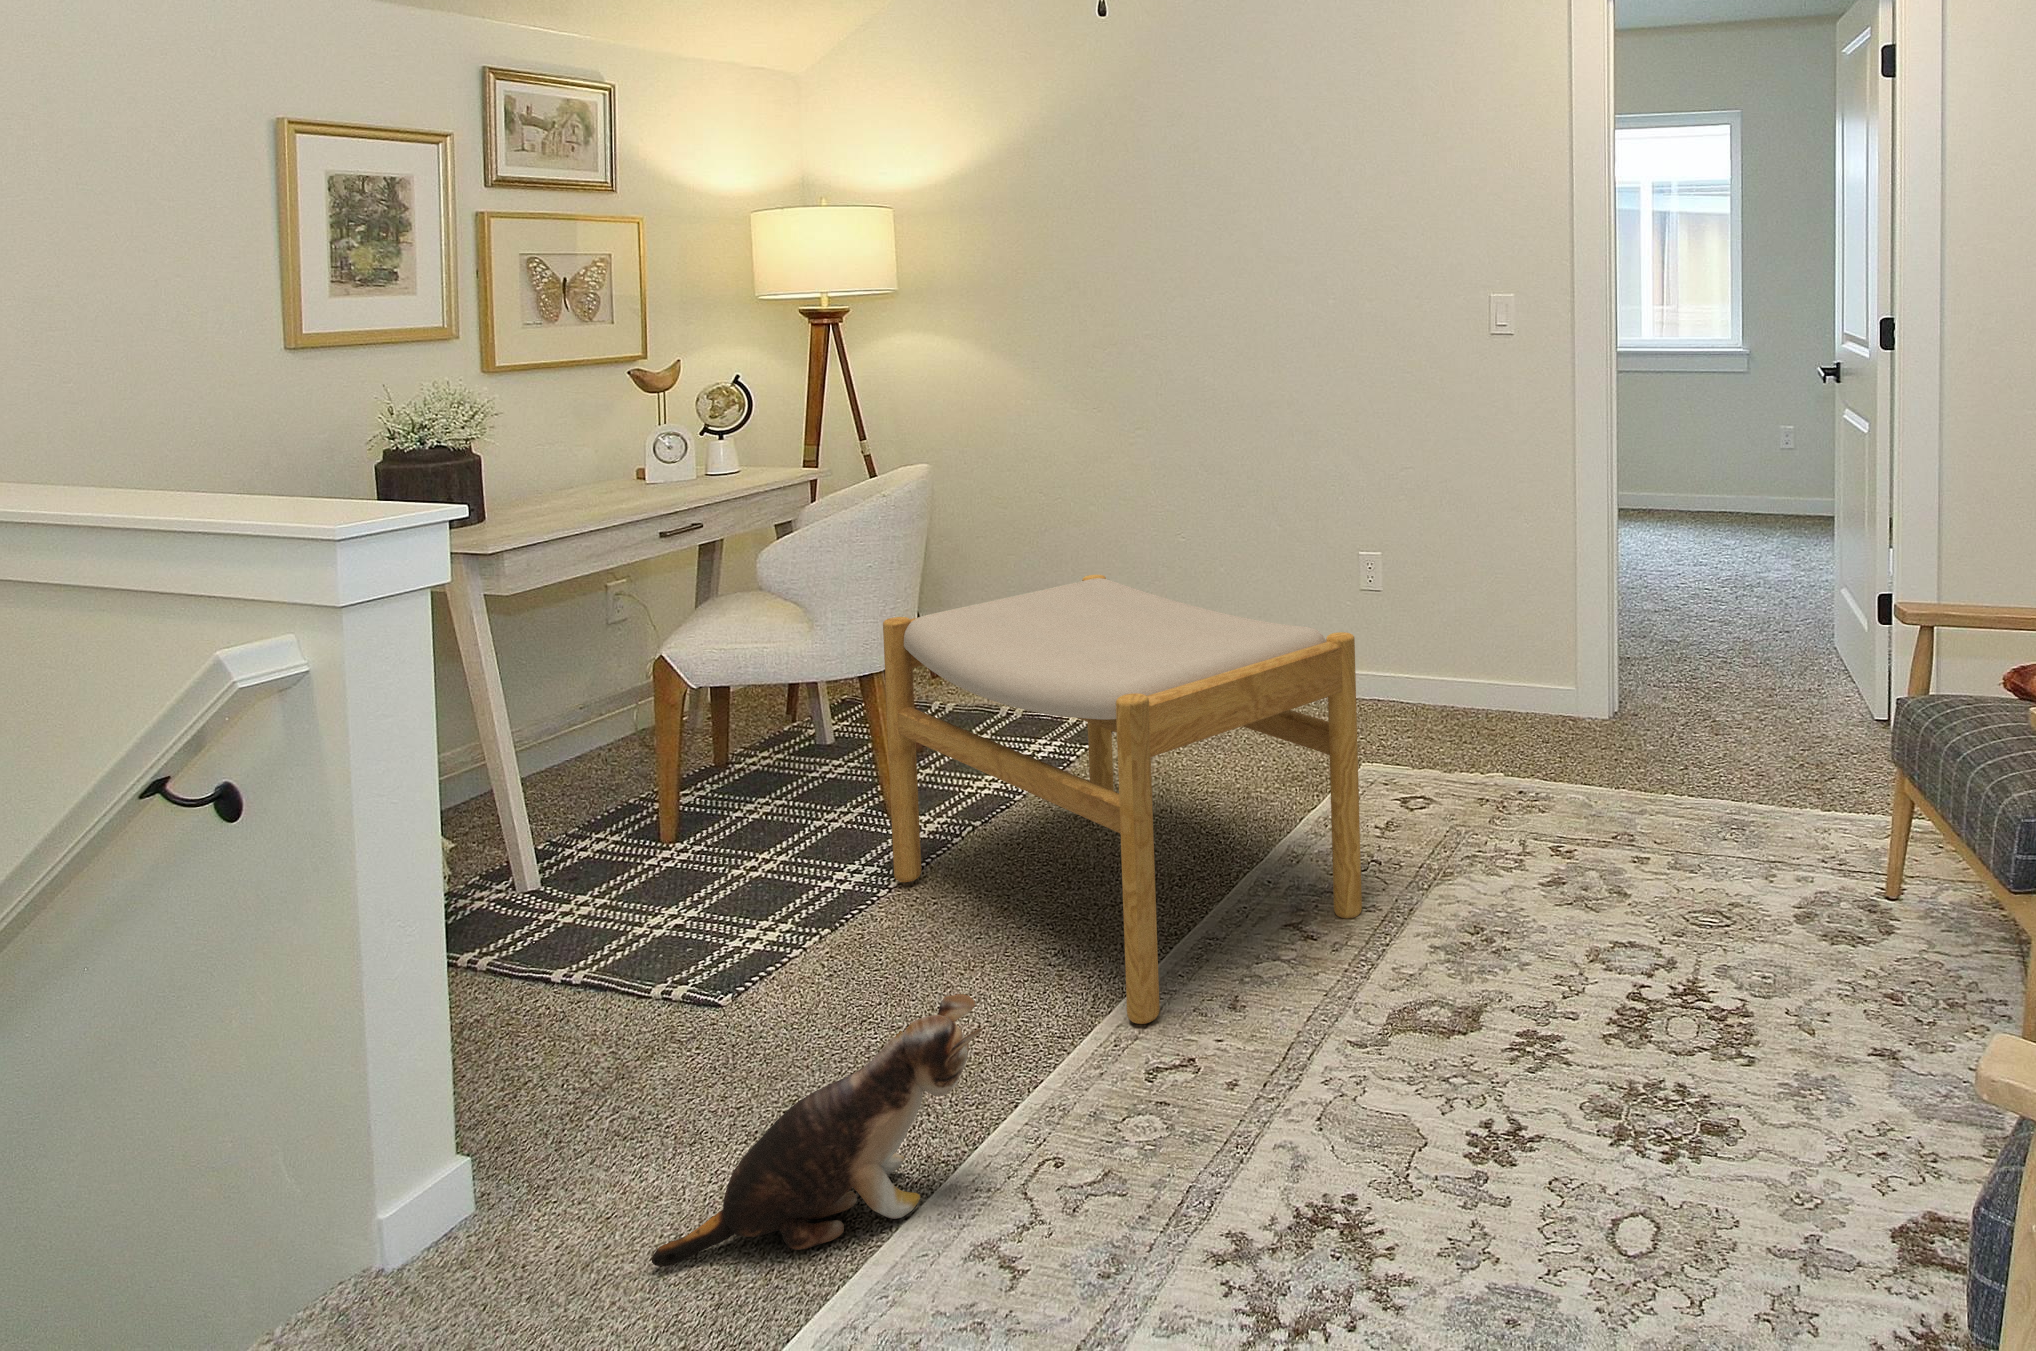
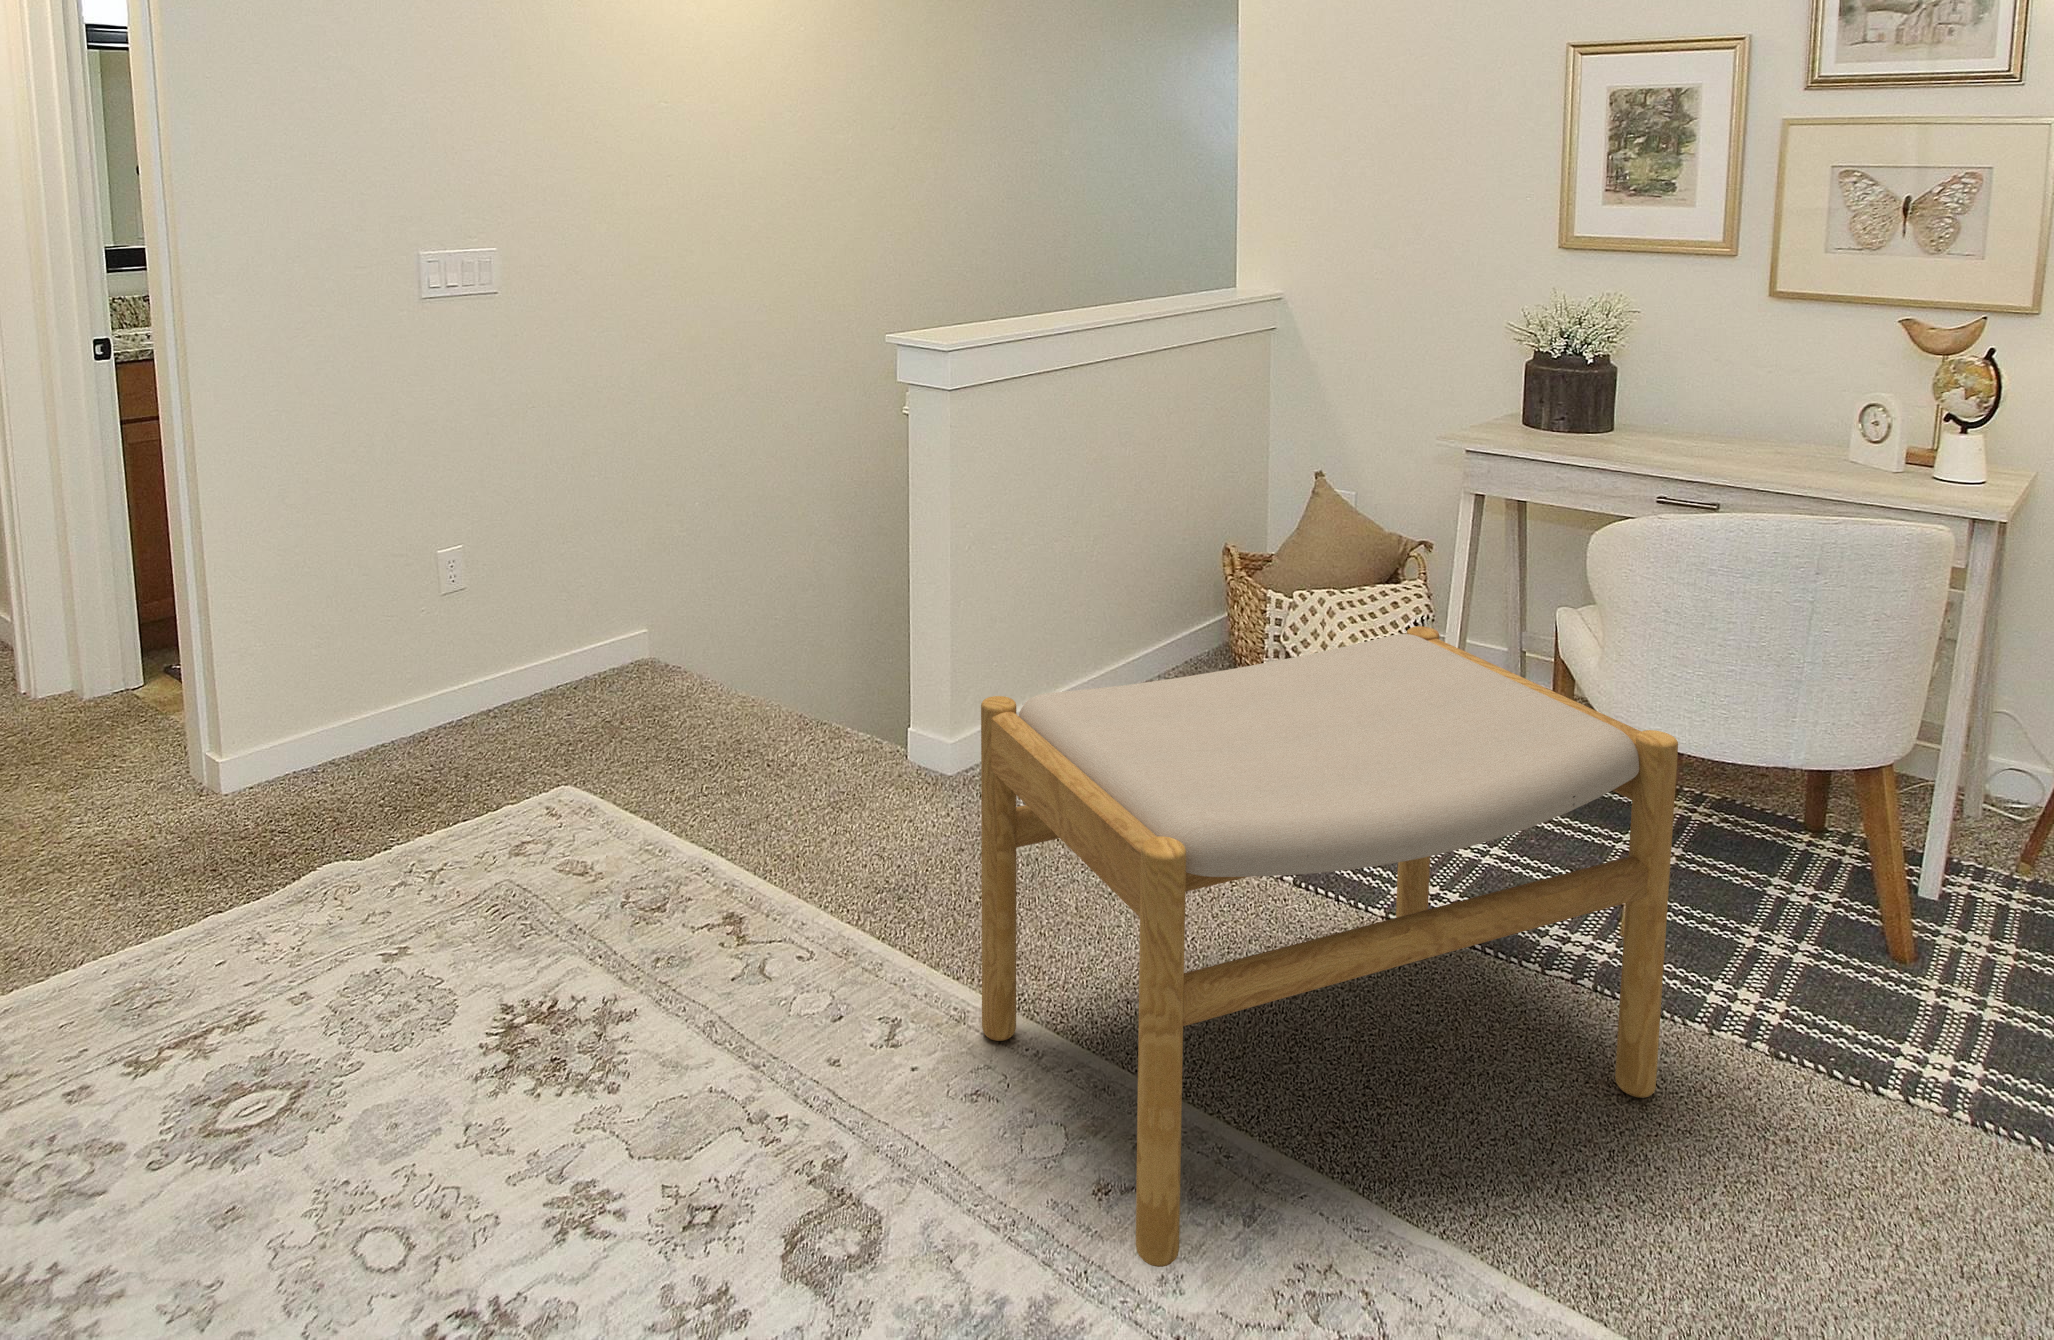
plush toy: present [651,994,983,1267] -> none [803,784,886,902]

